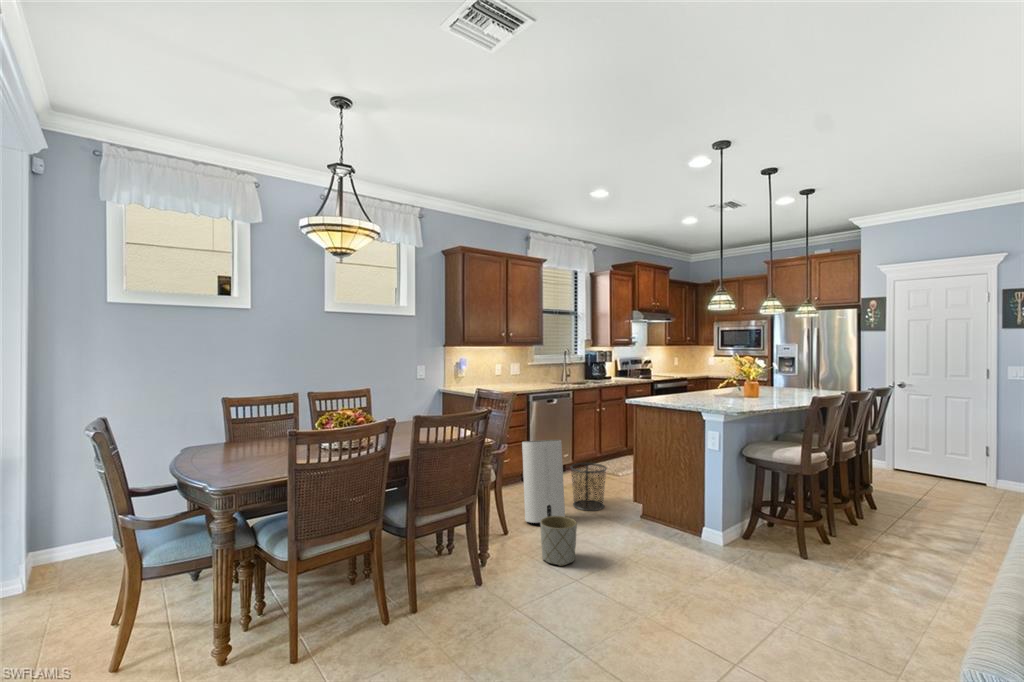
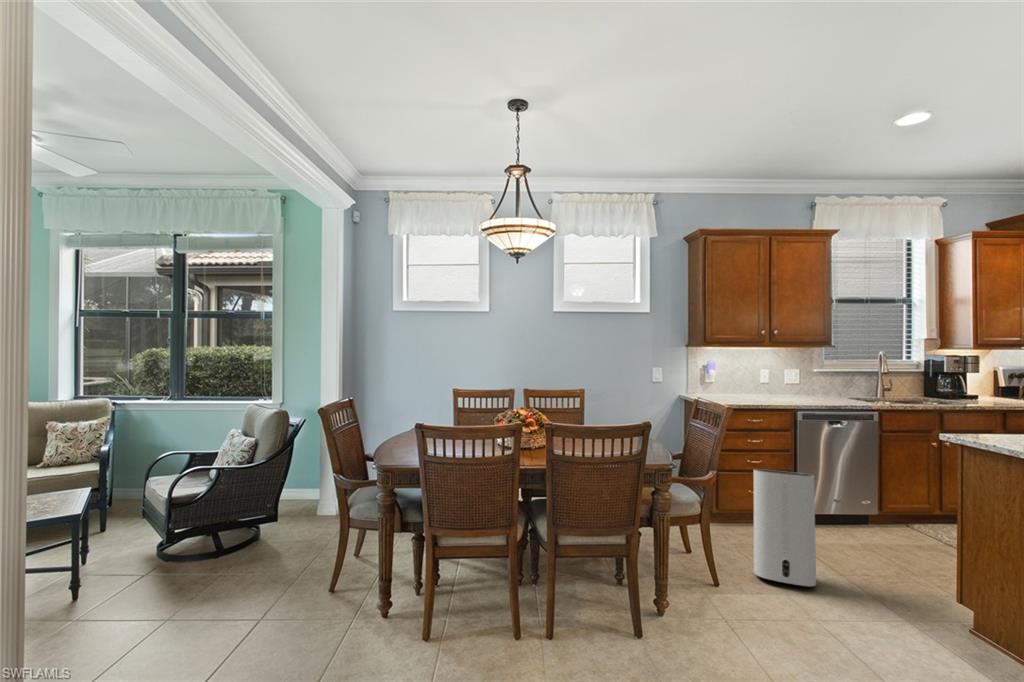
trash can: present [570,463,607,511] -> none [840,512,905,588]
planter: present [540,516,577,566] -> none [738,576,794,651]

